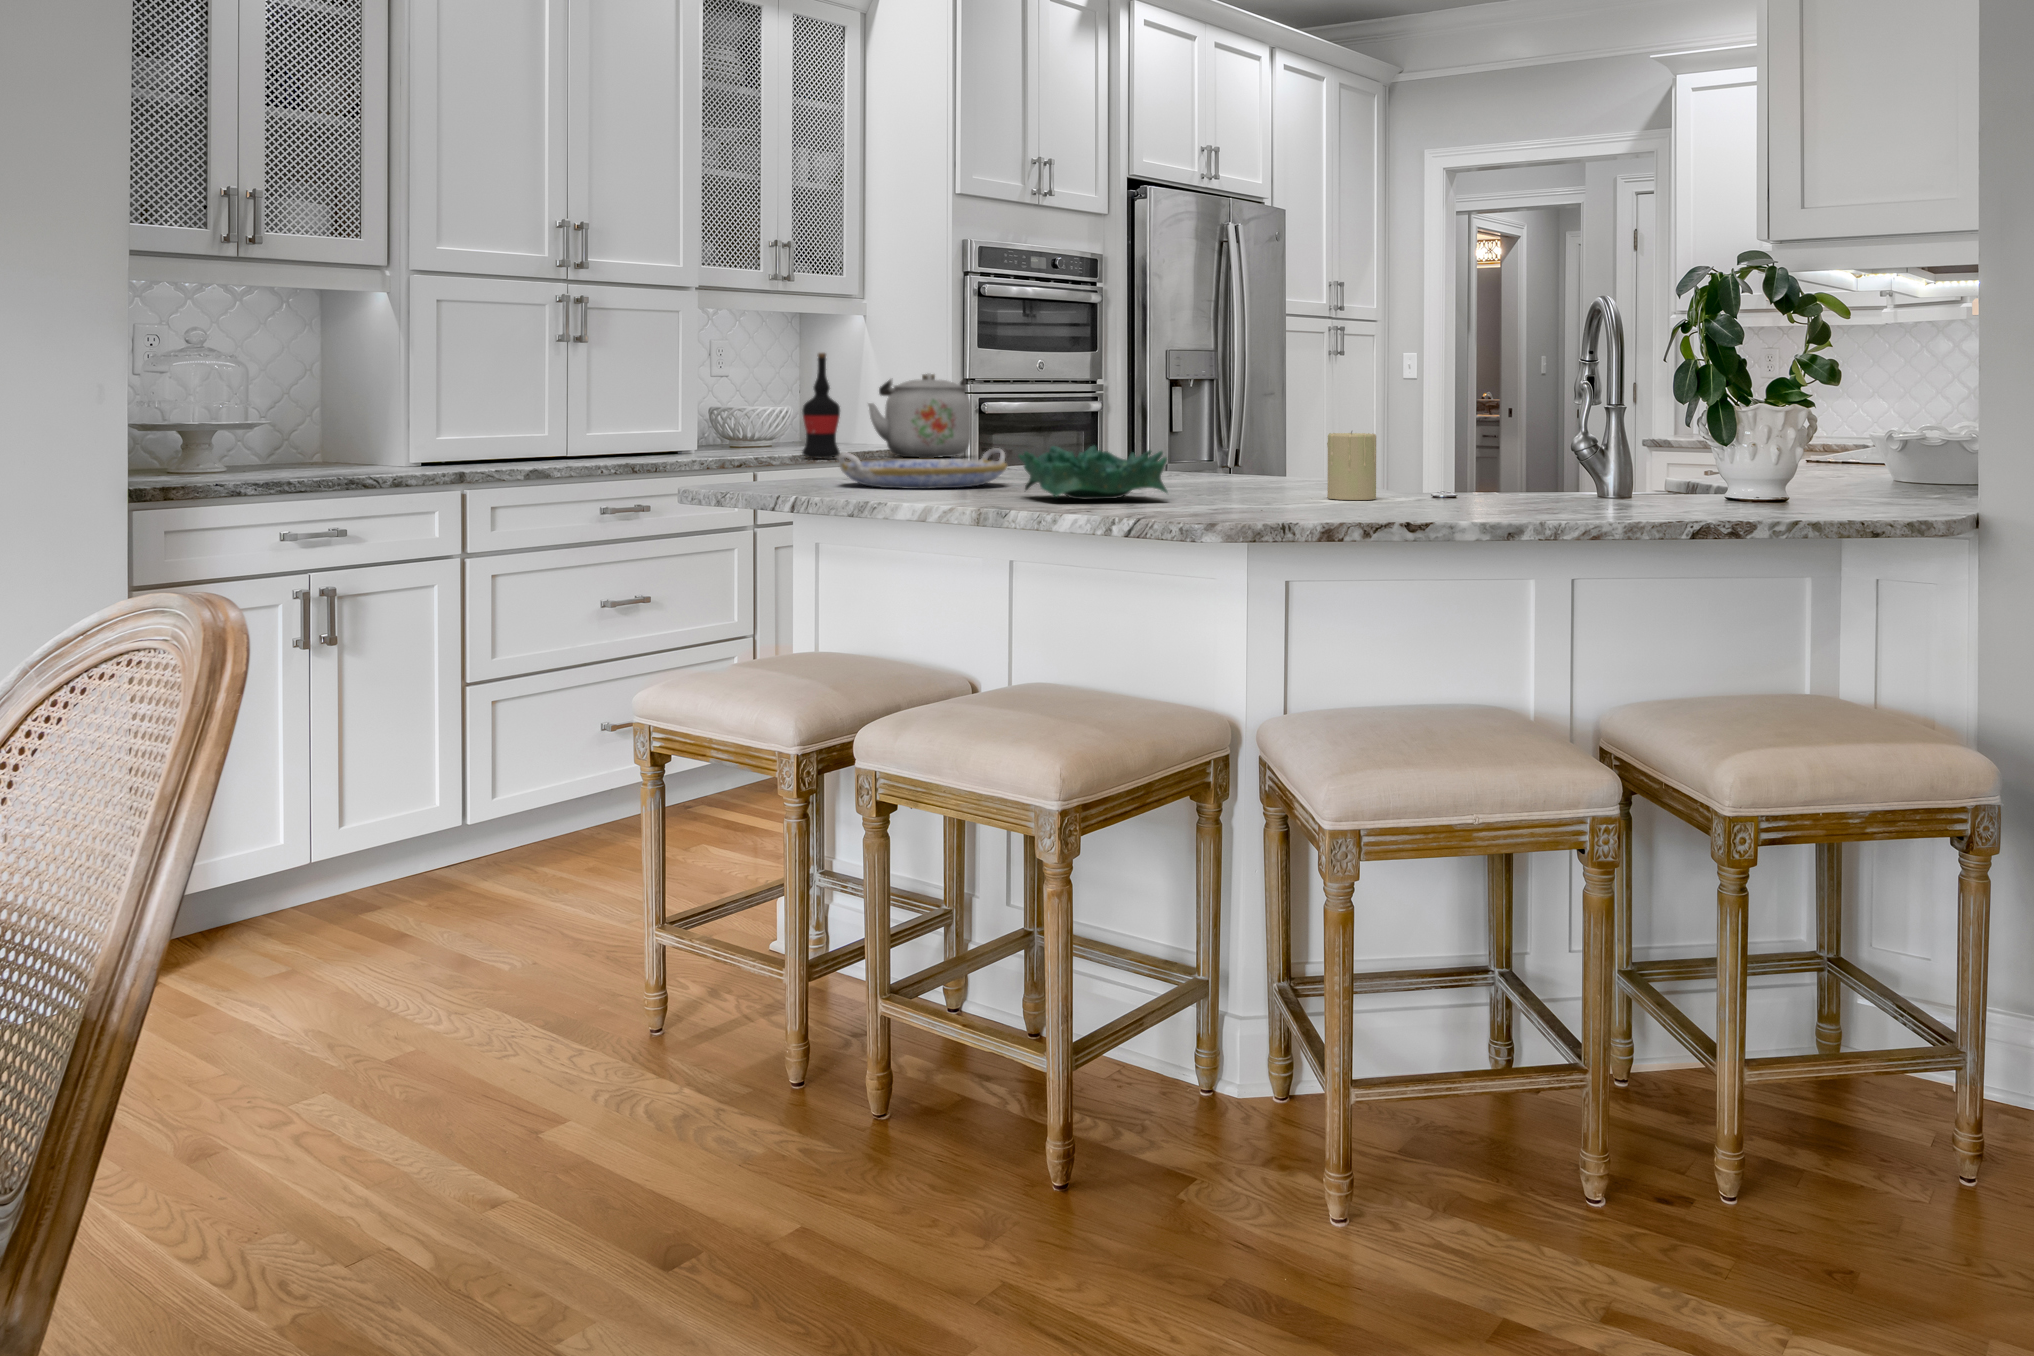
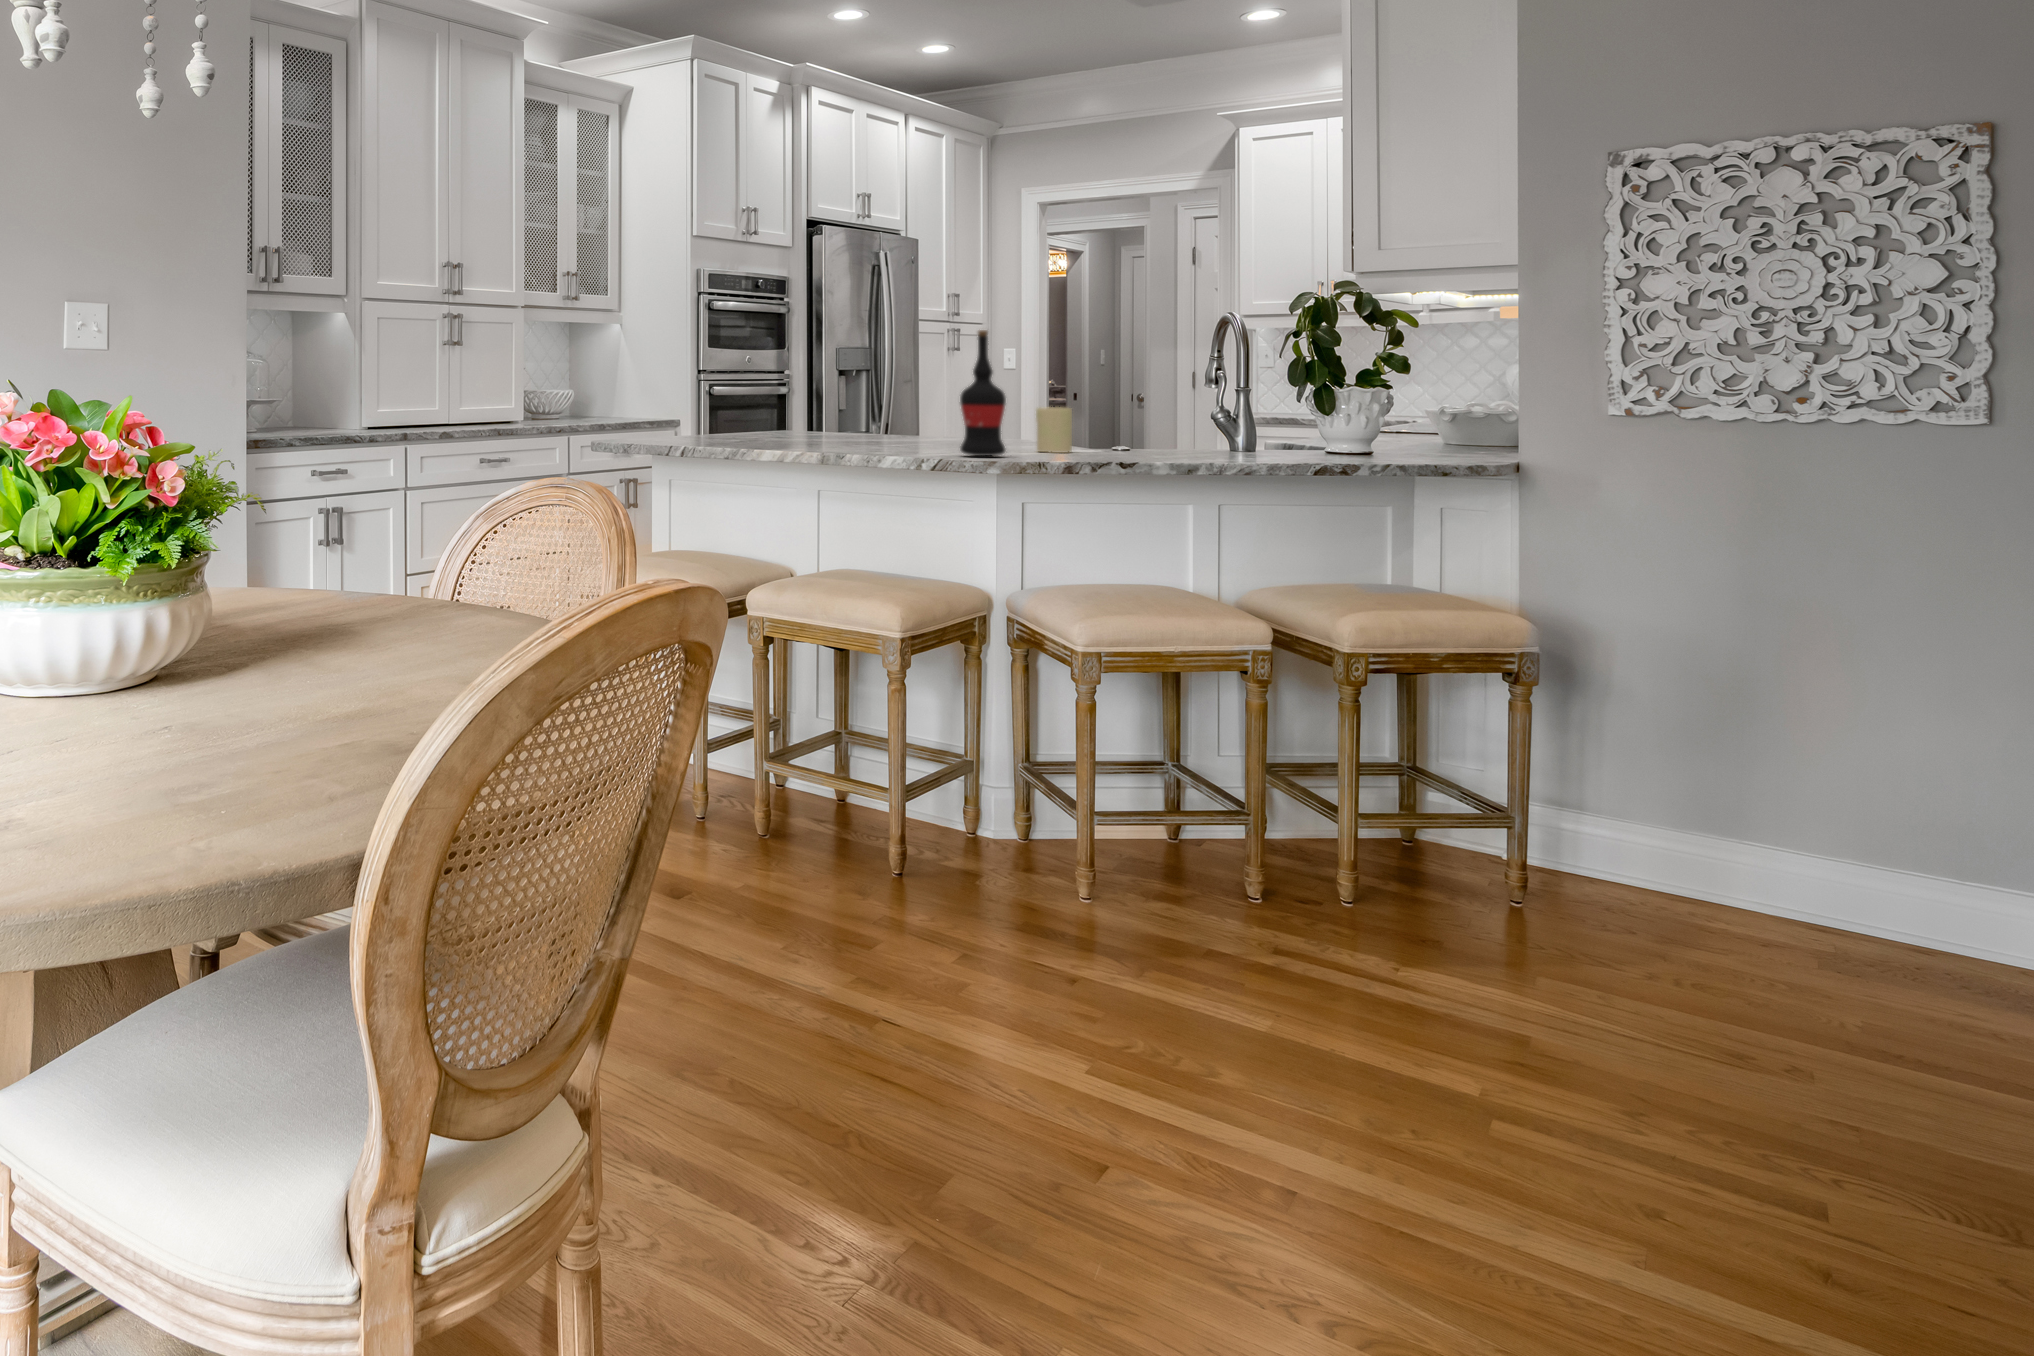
wine bottle: present [802,353,840,458] -> present [960,330,1006,456]
kettle: present [868,373,971,458] -> none [632,366,705,427]
decorative bowl: present [1018,446,1167,500] -> none [829,416,936,449]
serving tray: present [838,448,1007,489] -> none [683,418,797,445]

